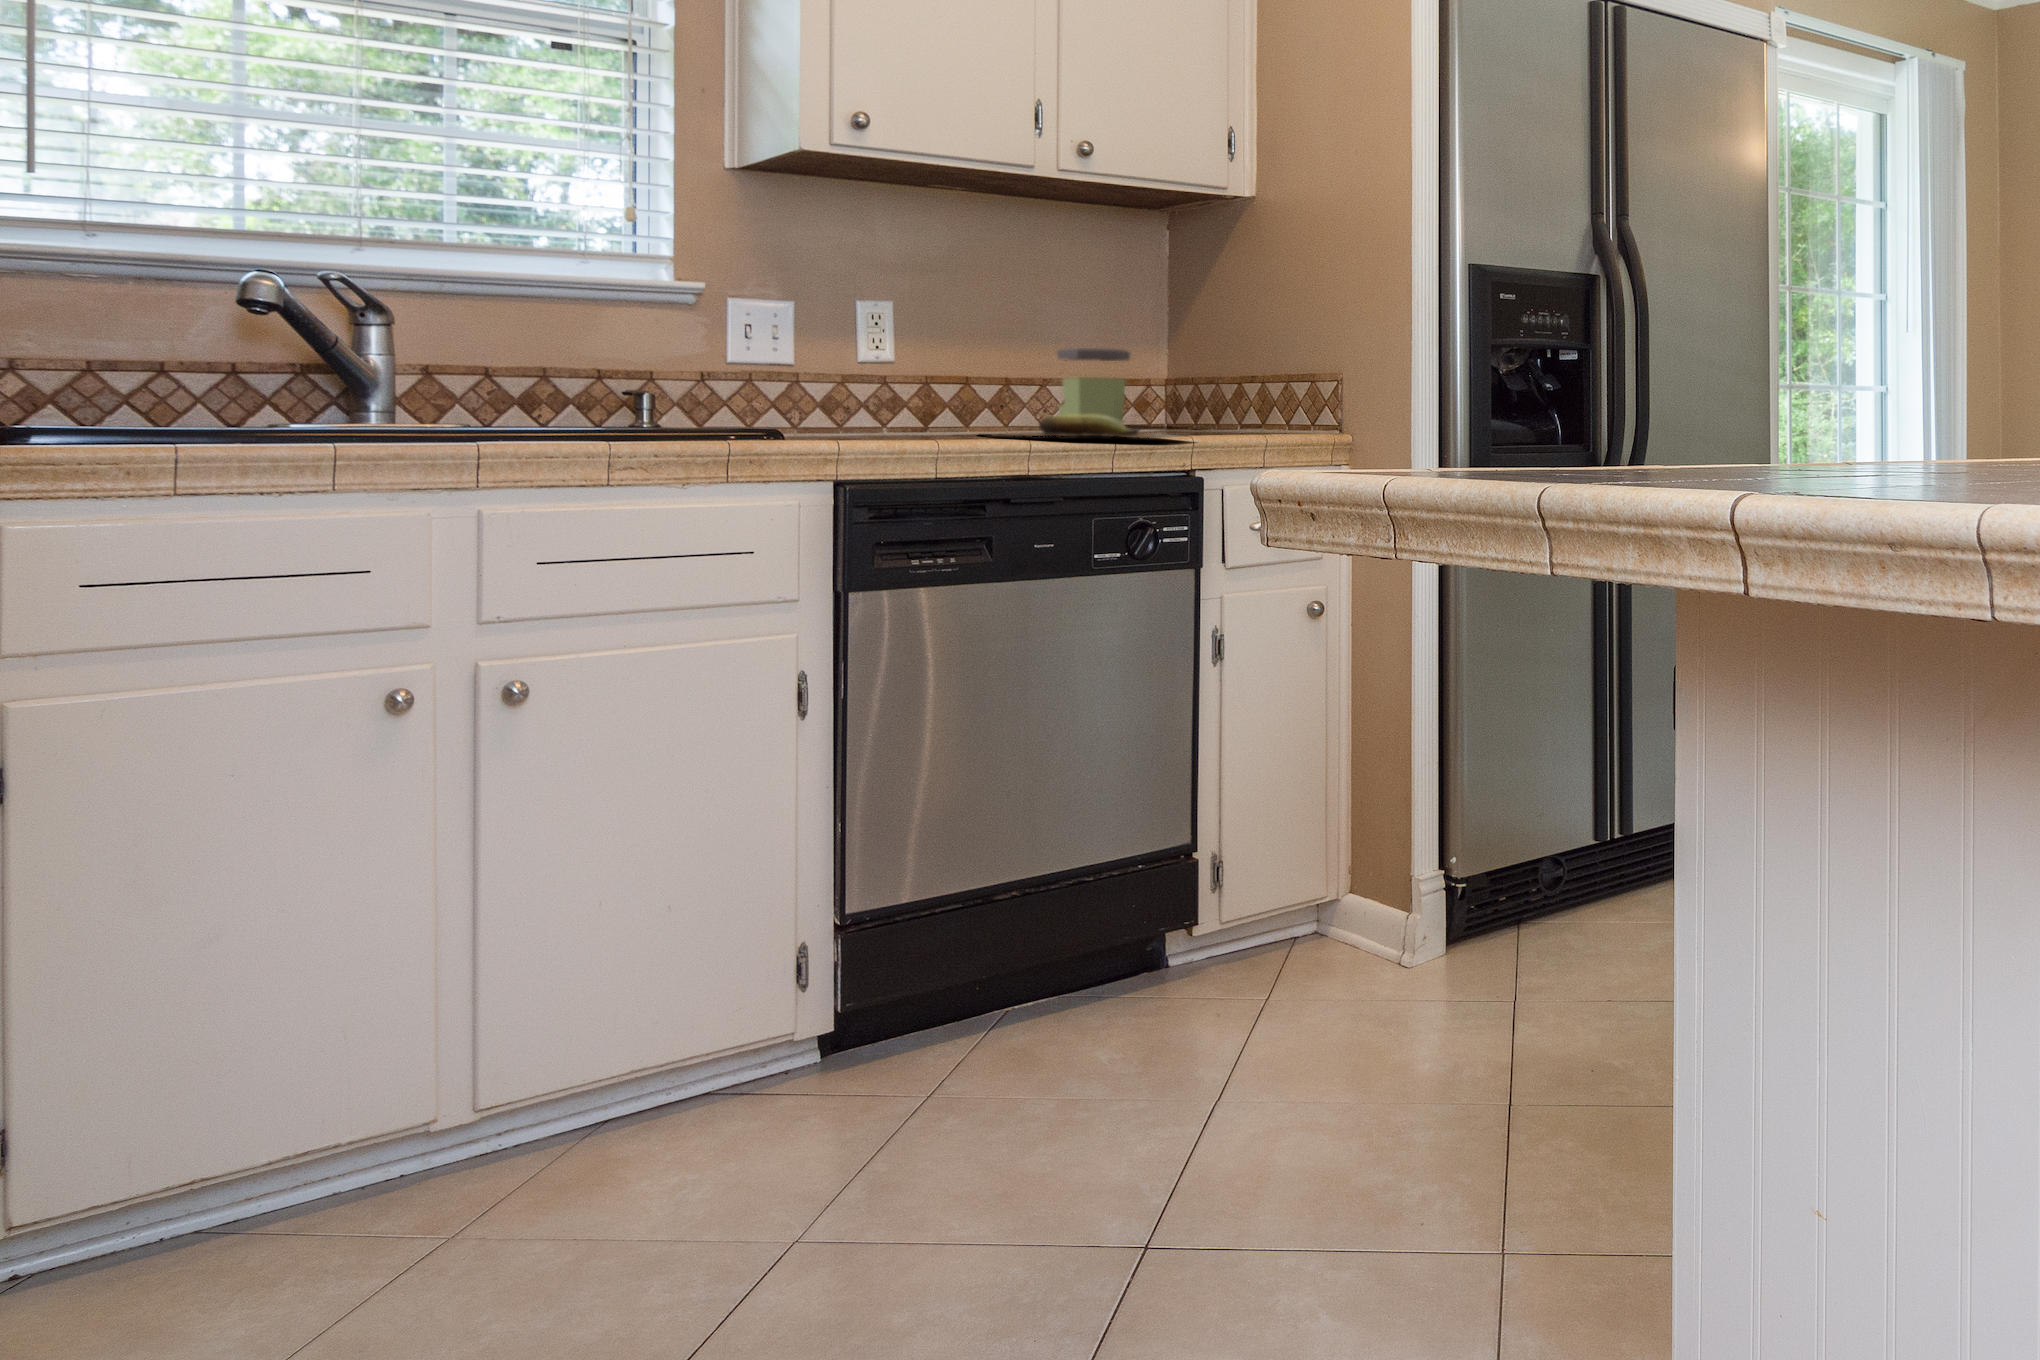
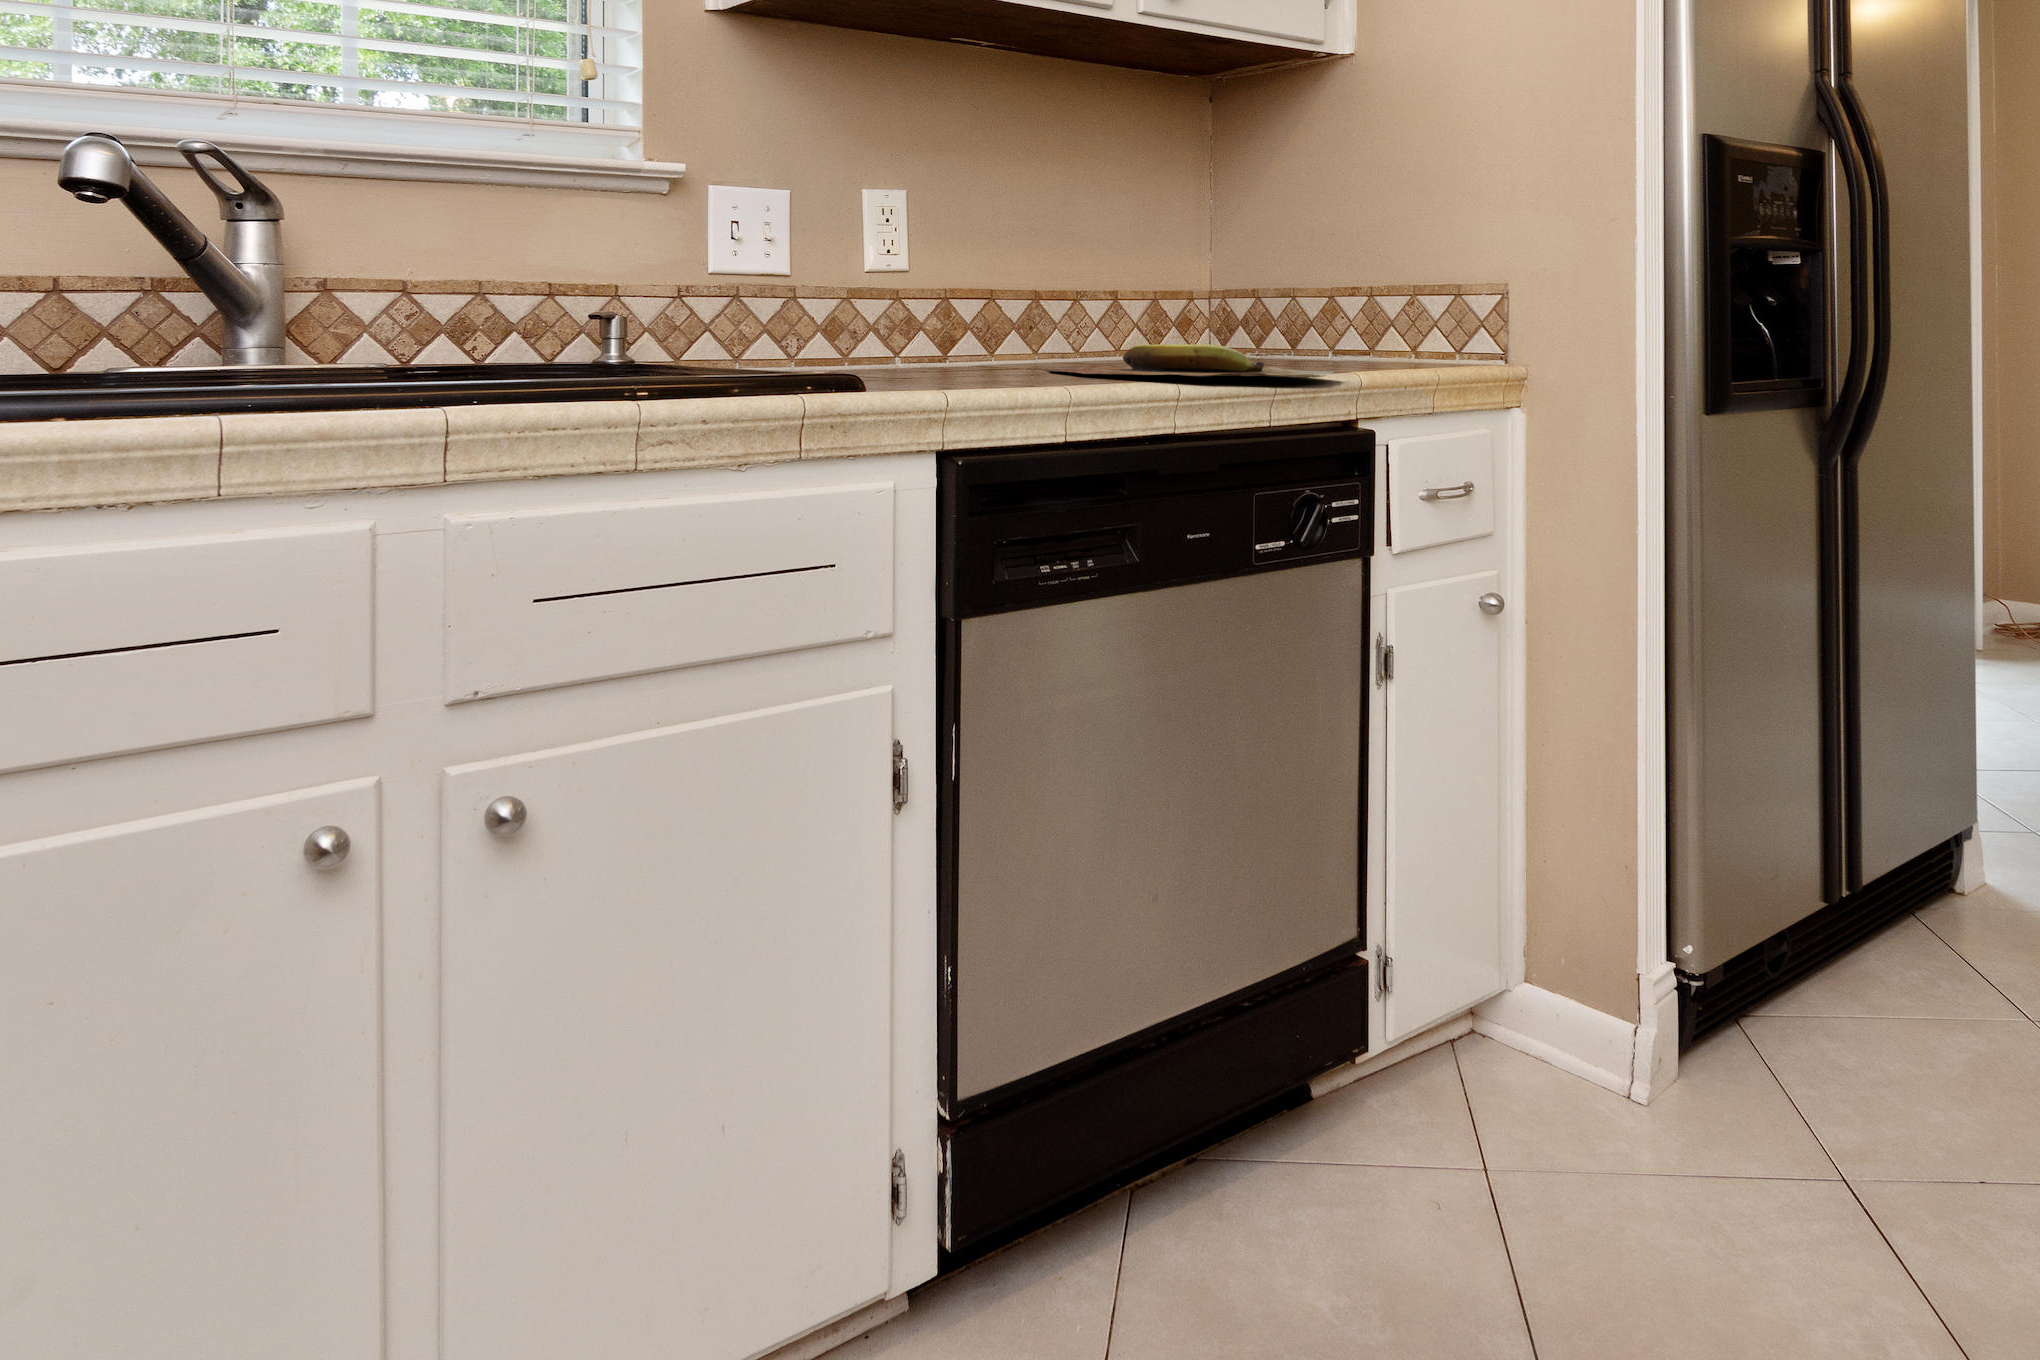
jar: present [1057,348,1130,422] -> none [1084,252,1175,350]

